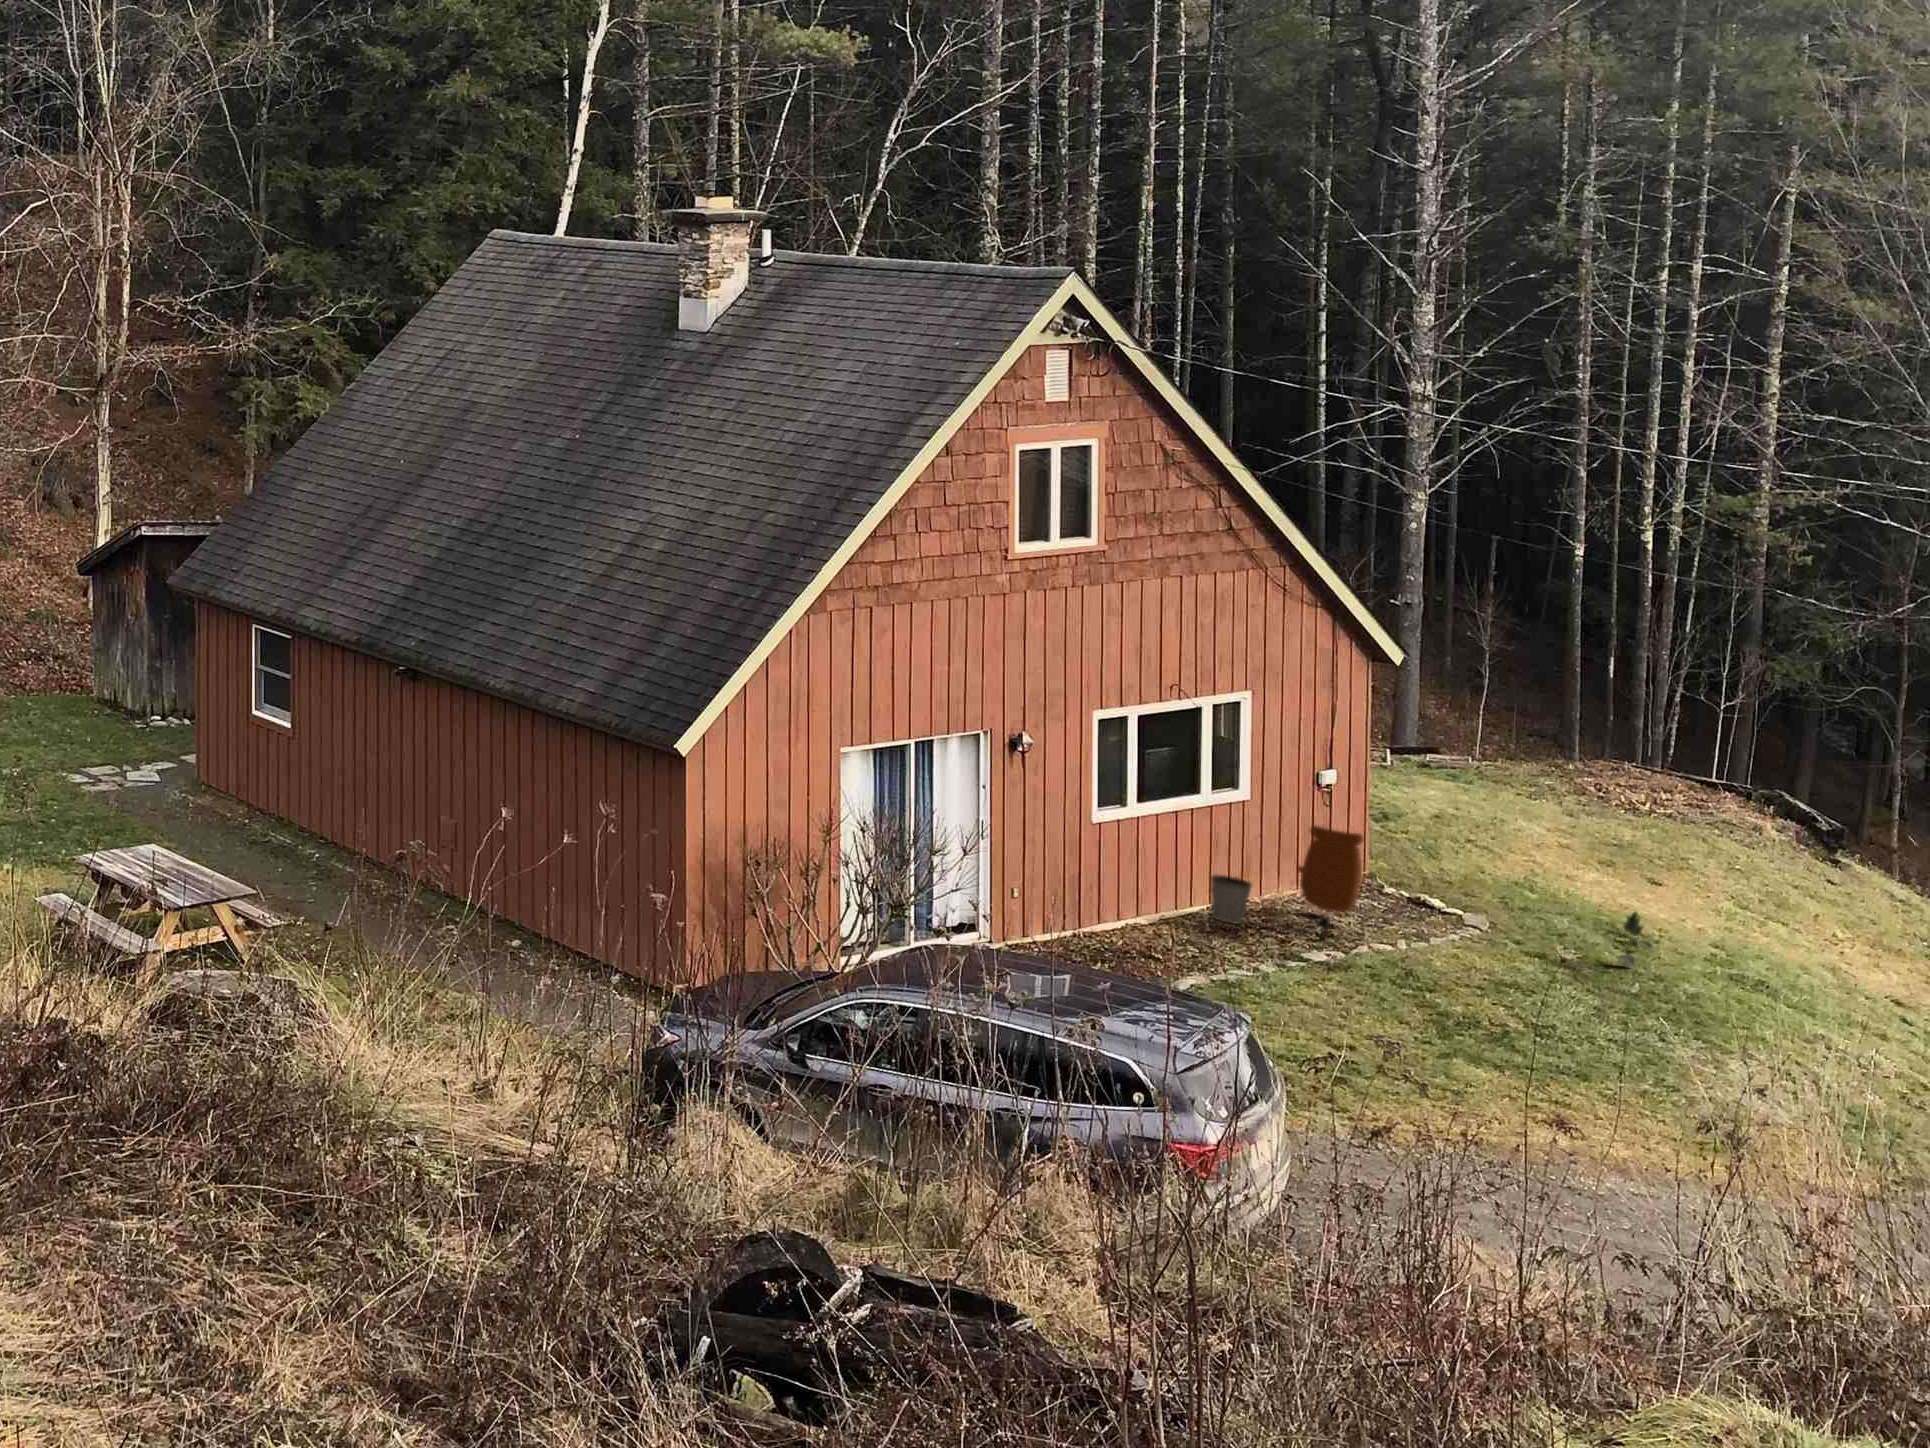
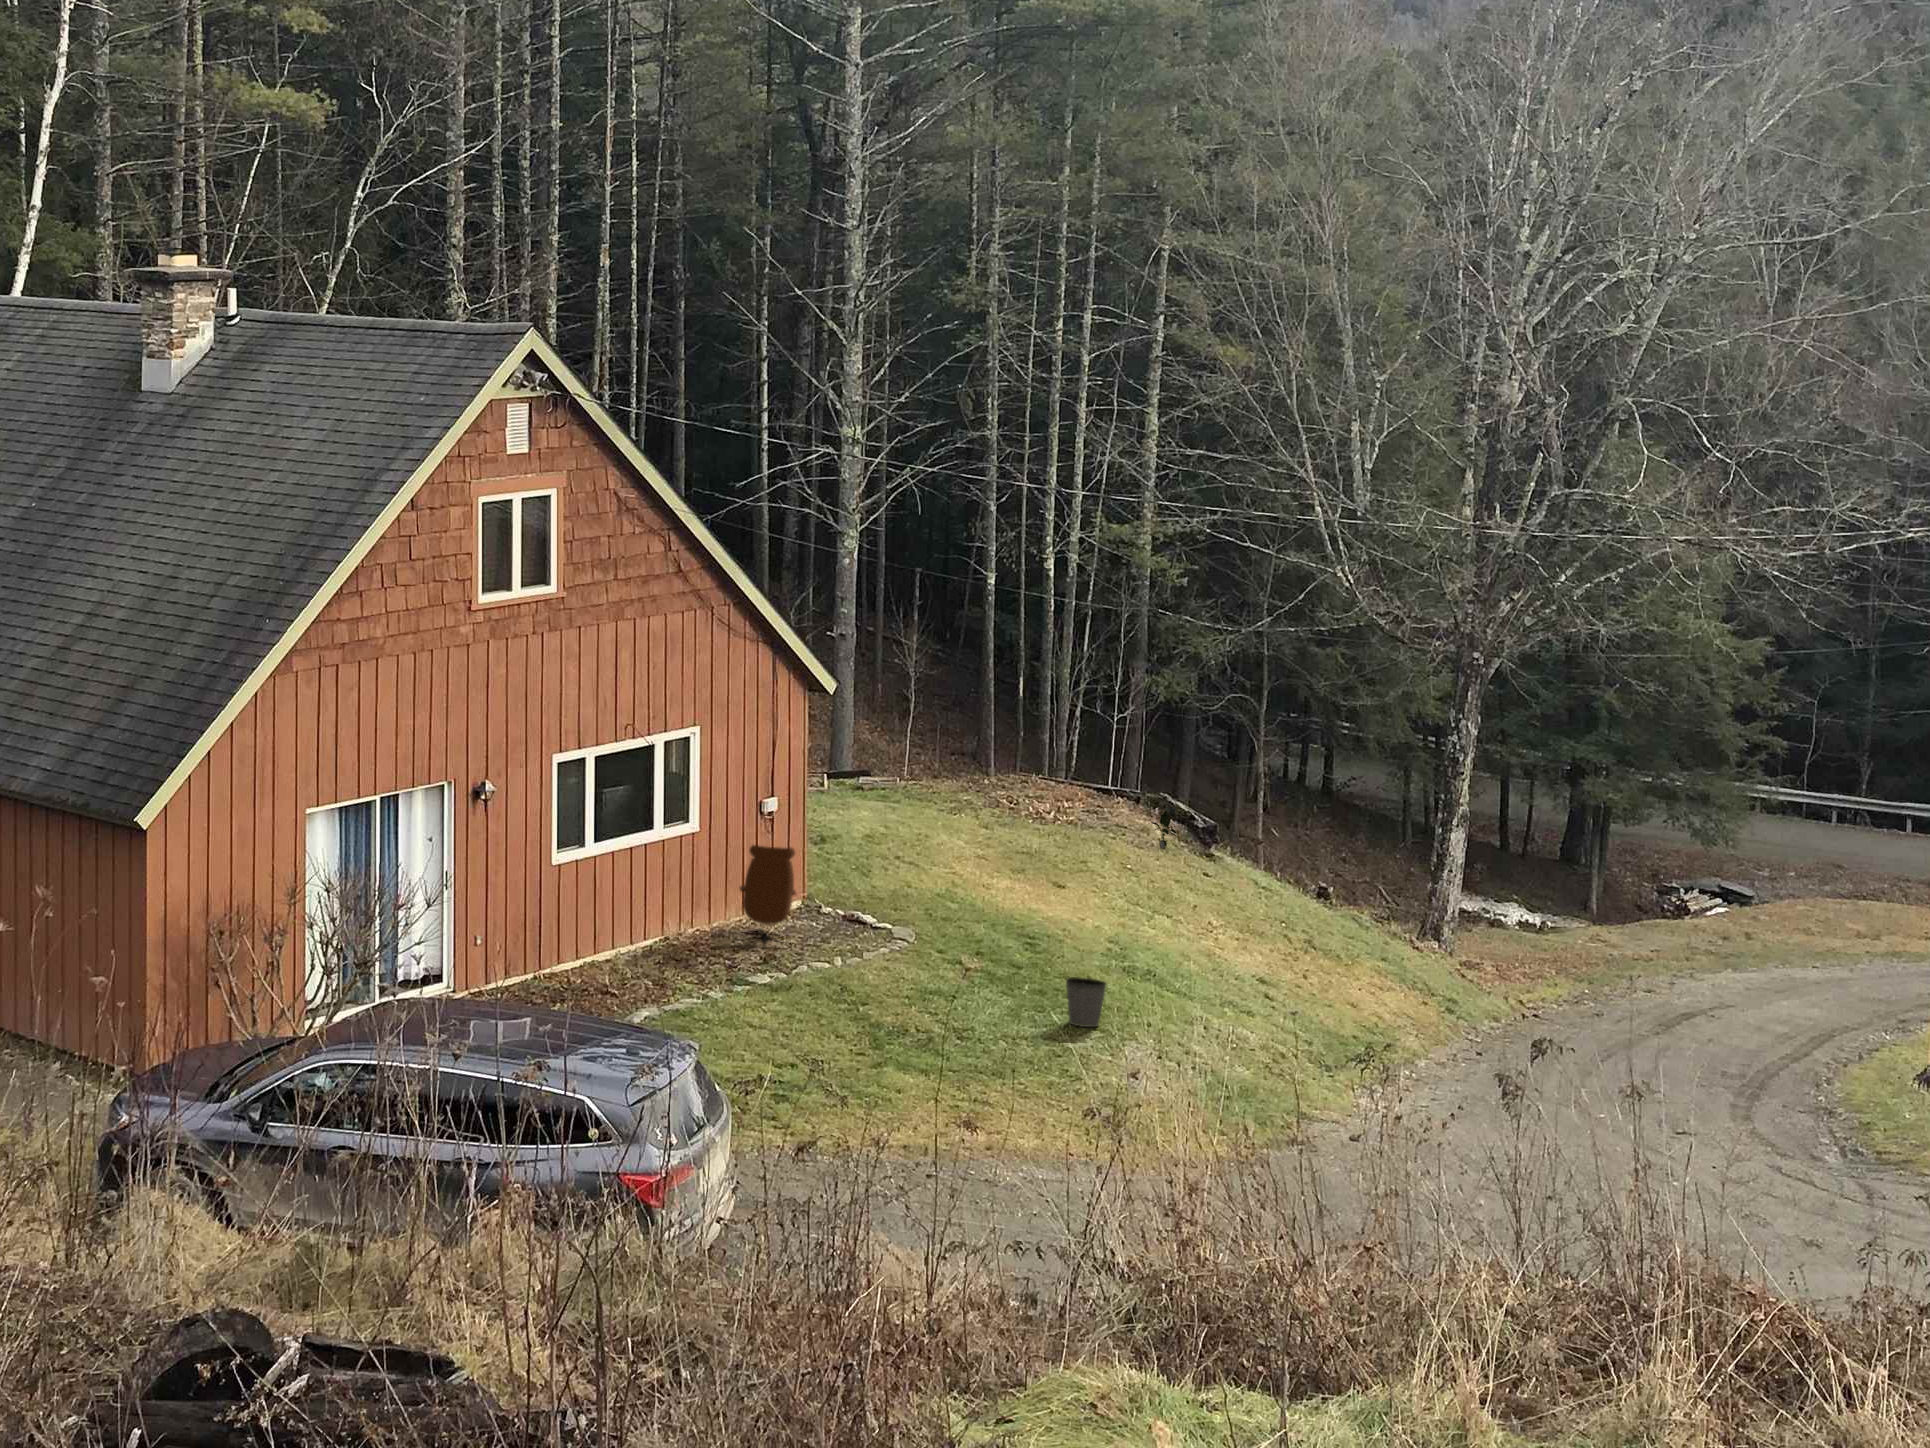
bucket: present [1209,874,1252,924] -> present [1066,977,1106,1027]
potted plant: present [1615,912,1652,968] -> present [1151,811,1177,849]

